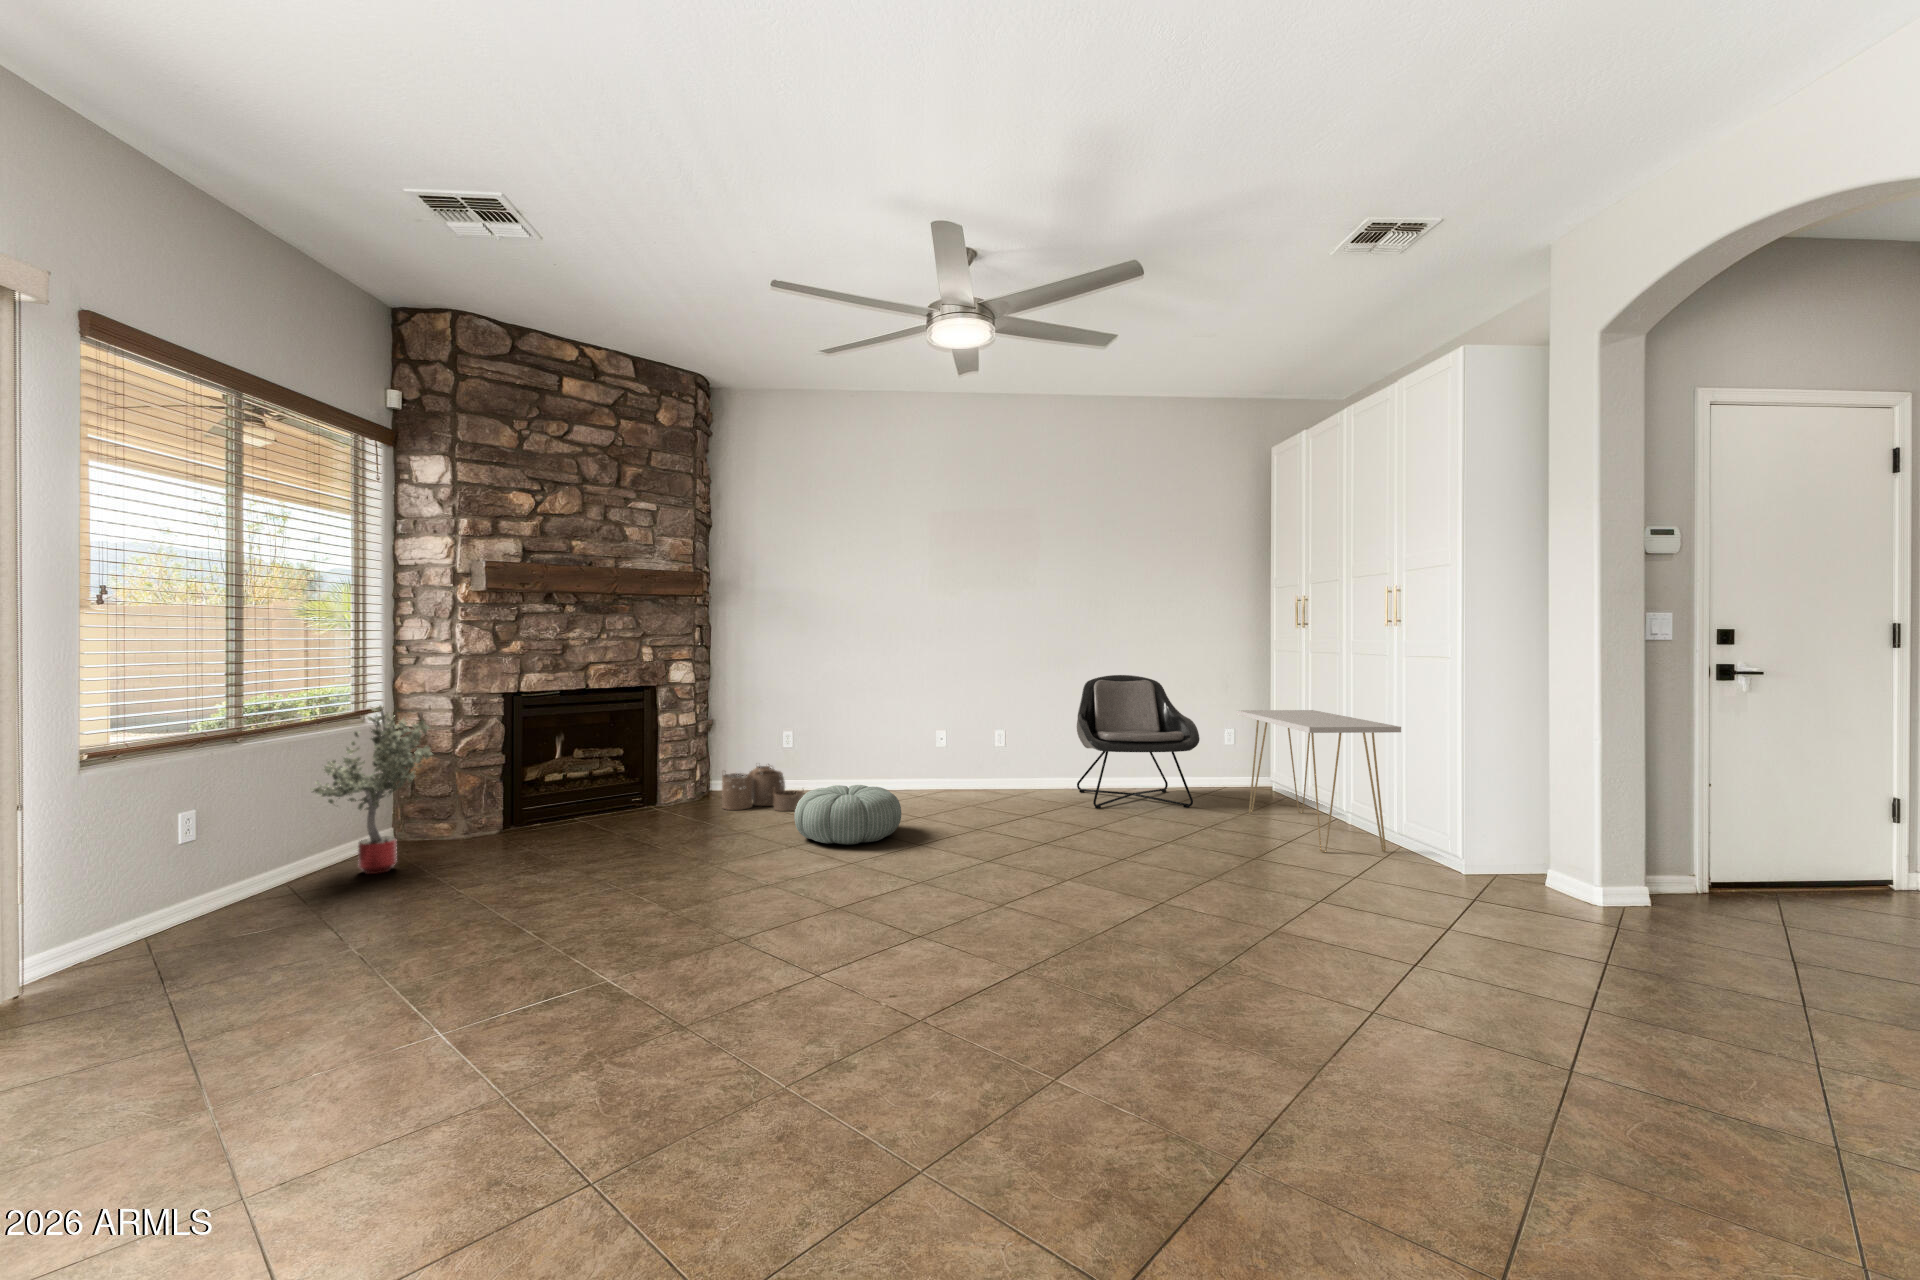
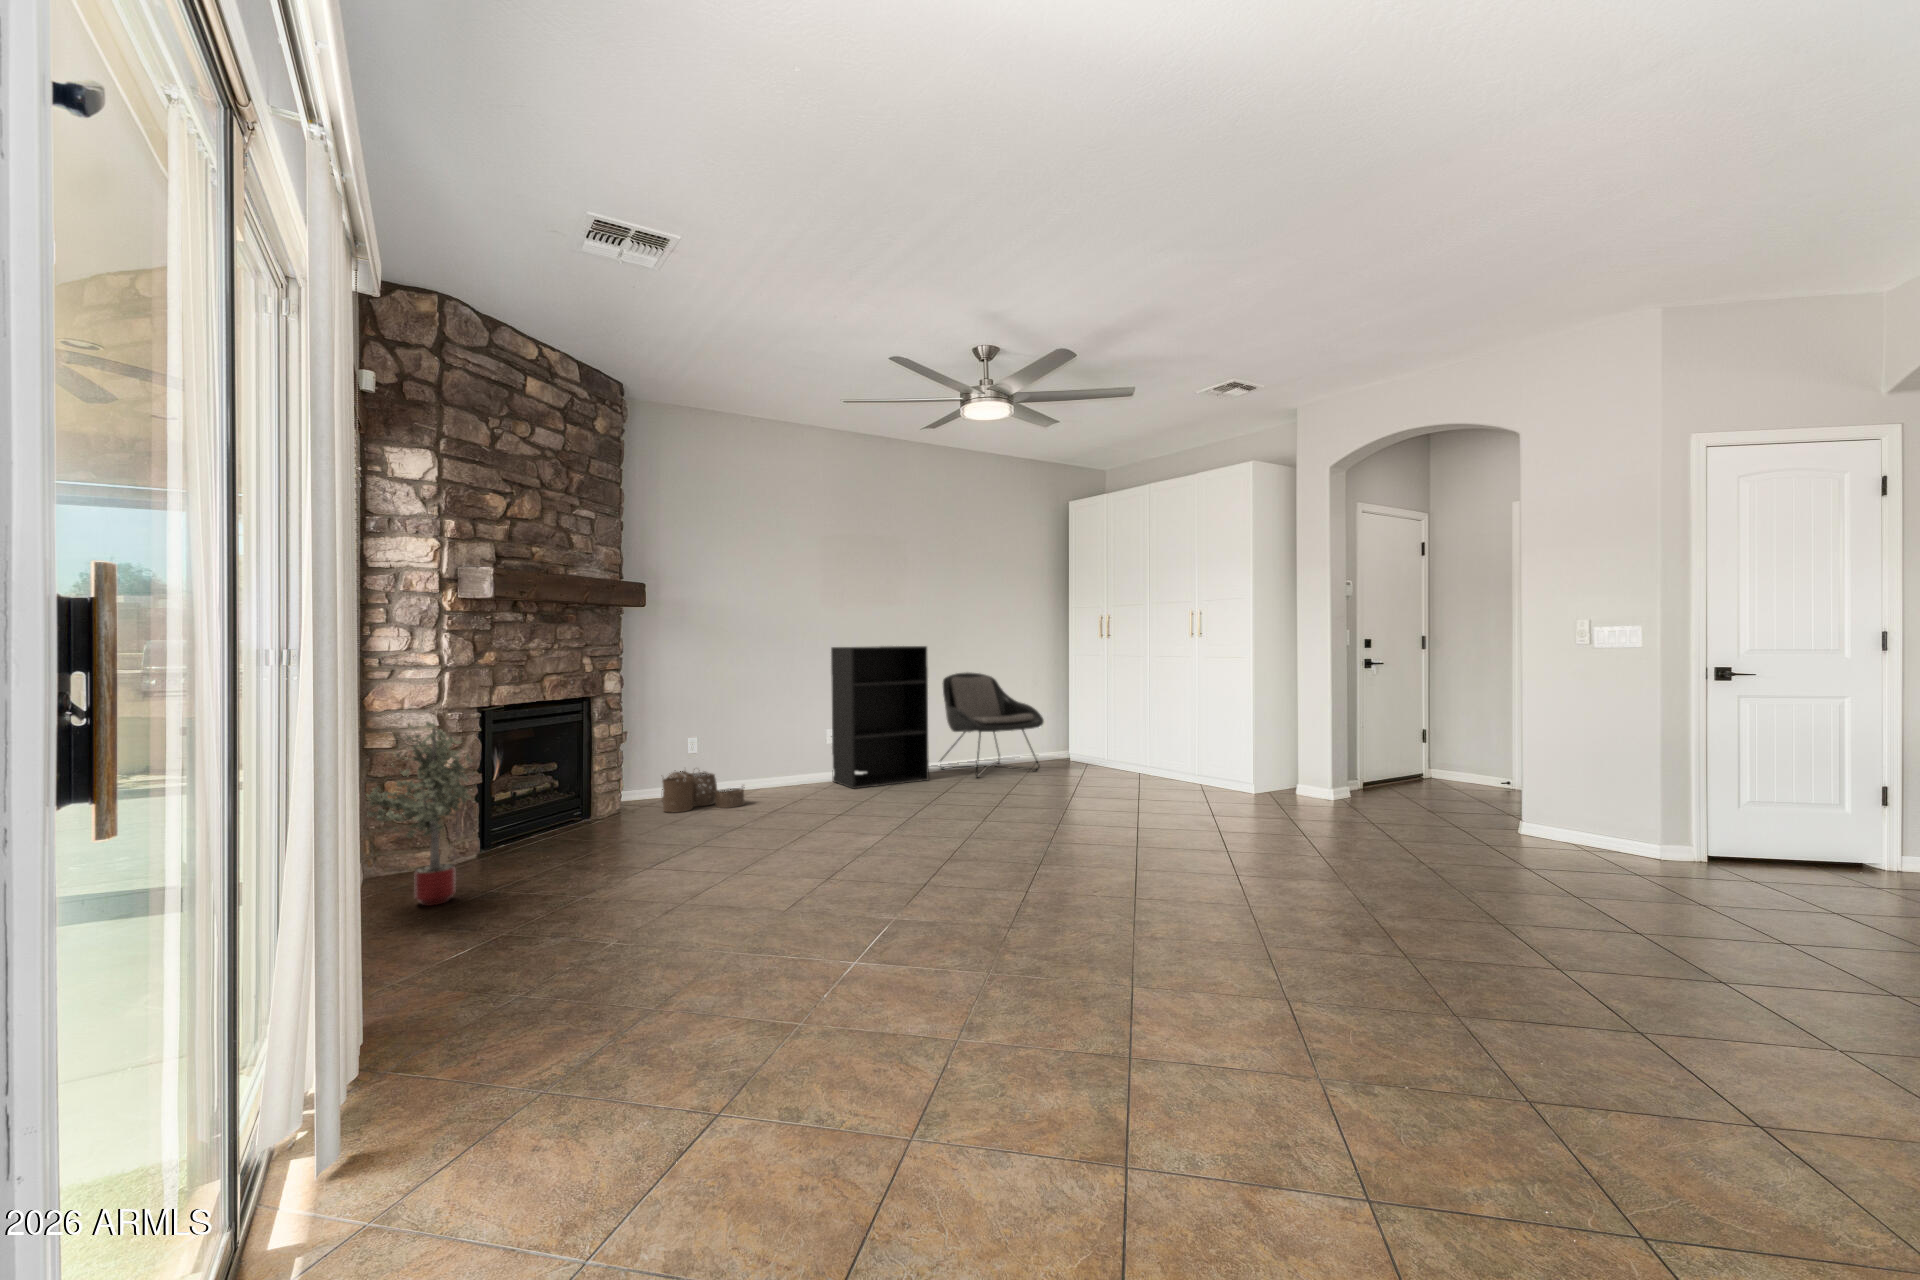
bookshelf: none [936,641,1037,805] -> present [831,646,929,789]
console table: present [1237,710,1401,853] -> none [1072,692,1202,786]
pouf: present [794,785,901,845] -> none [790,772,884,823]

